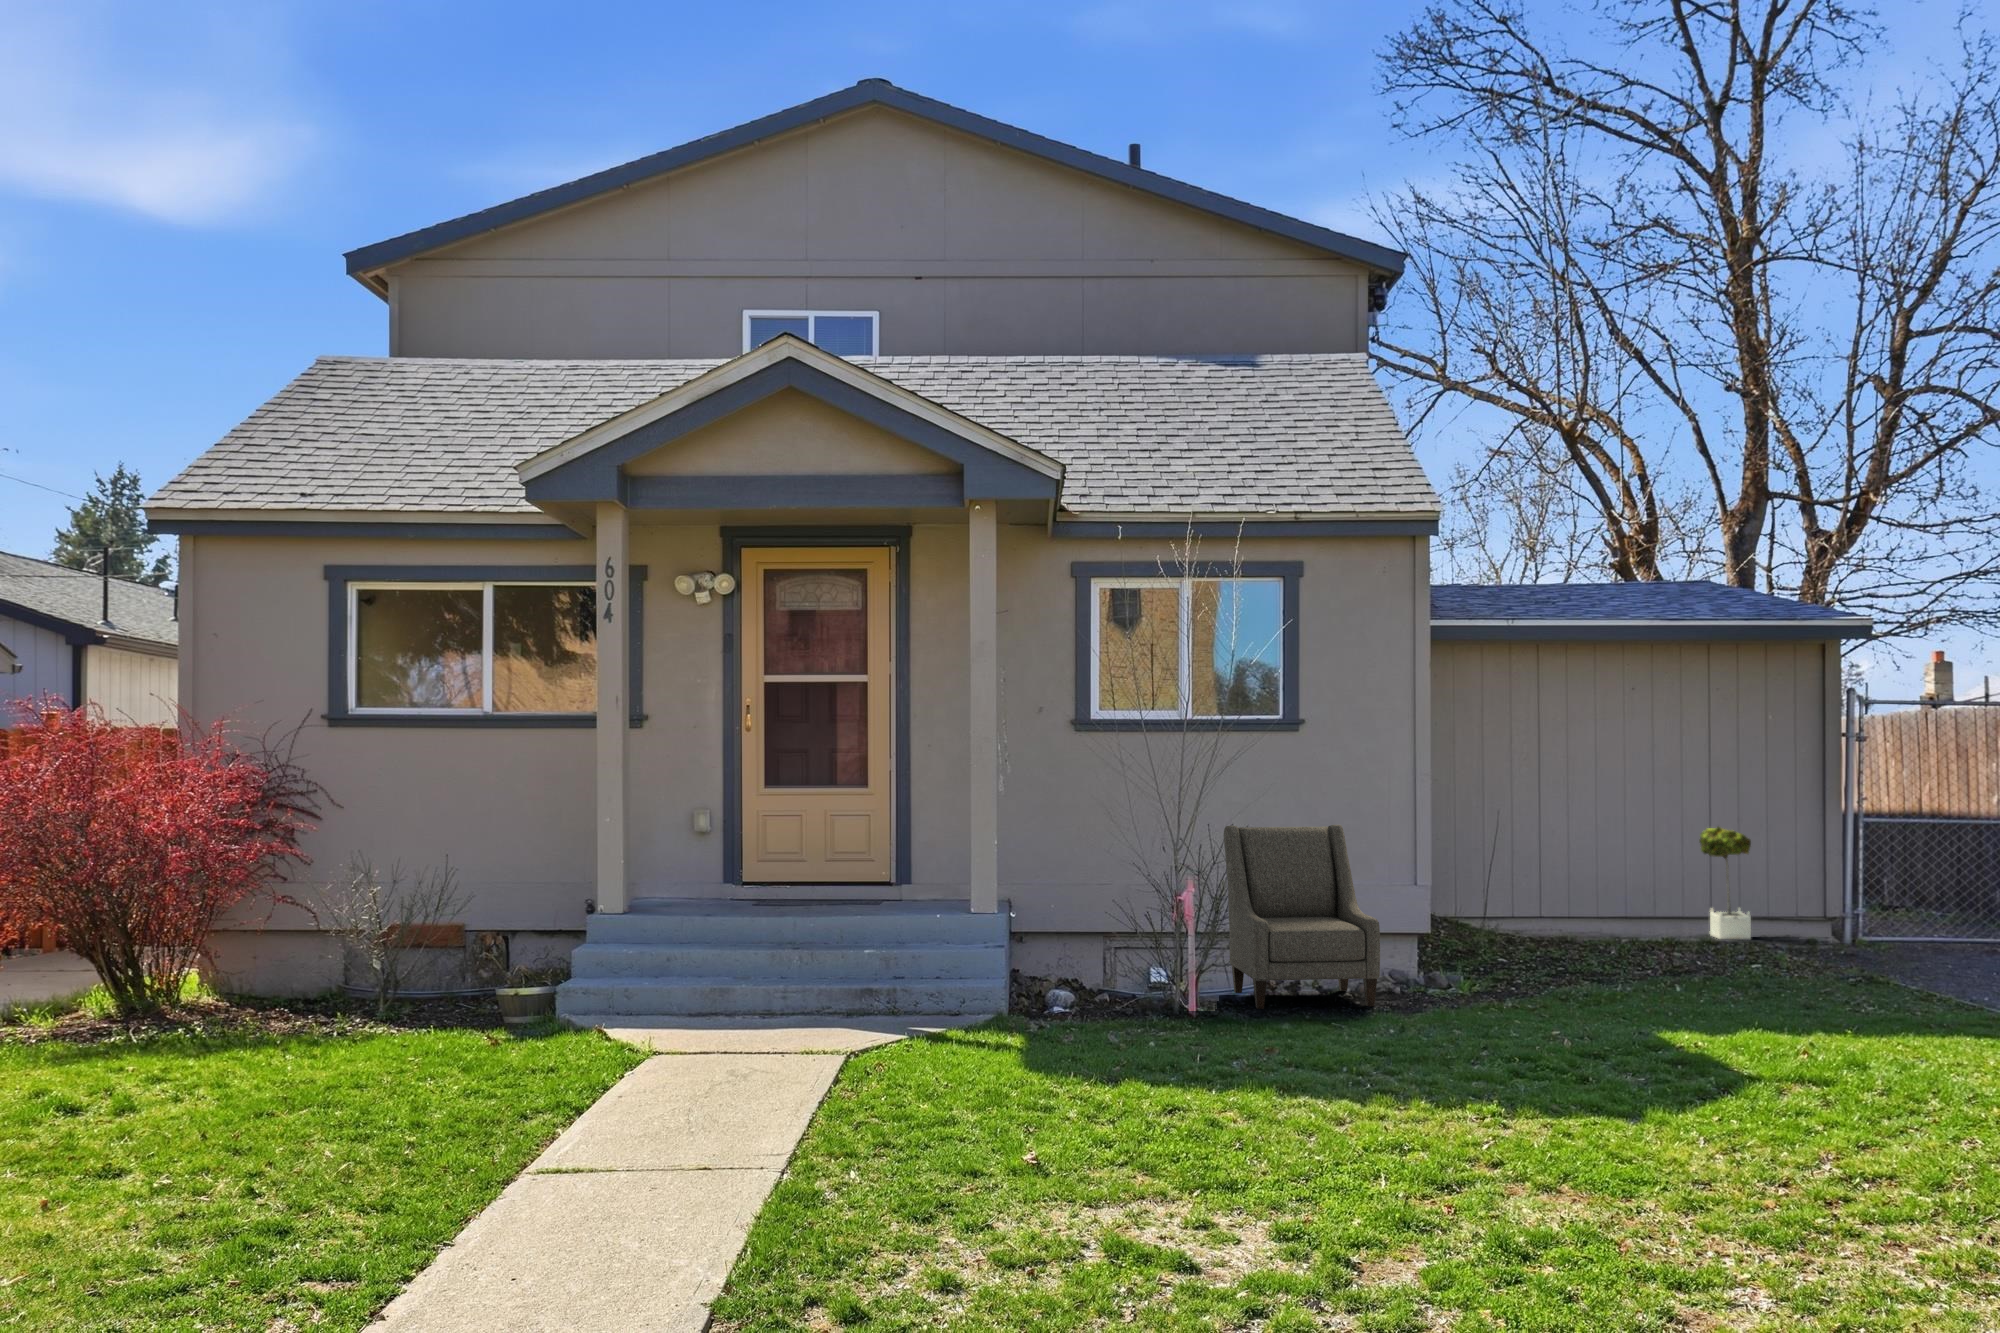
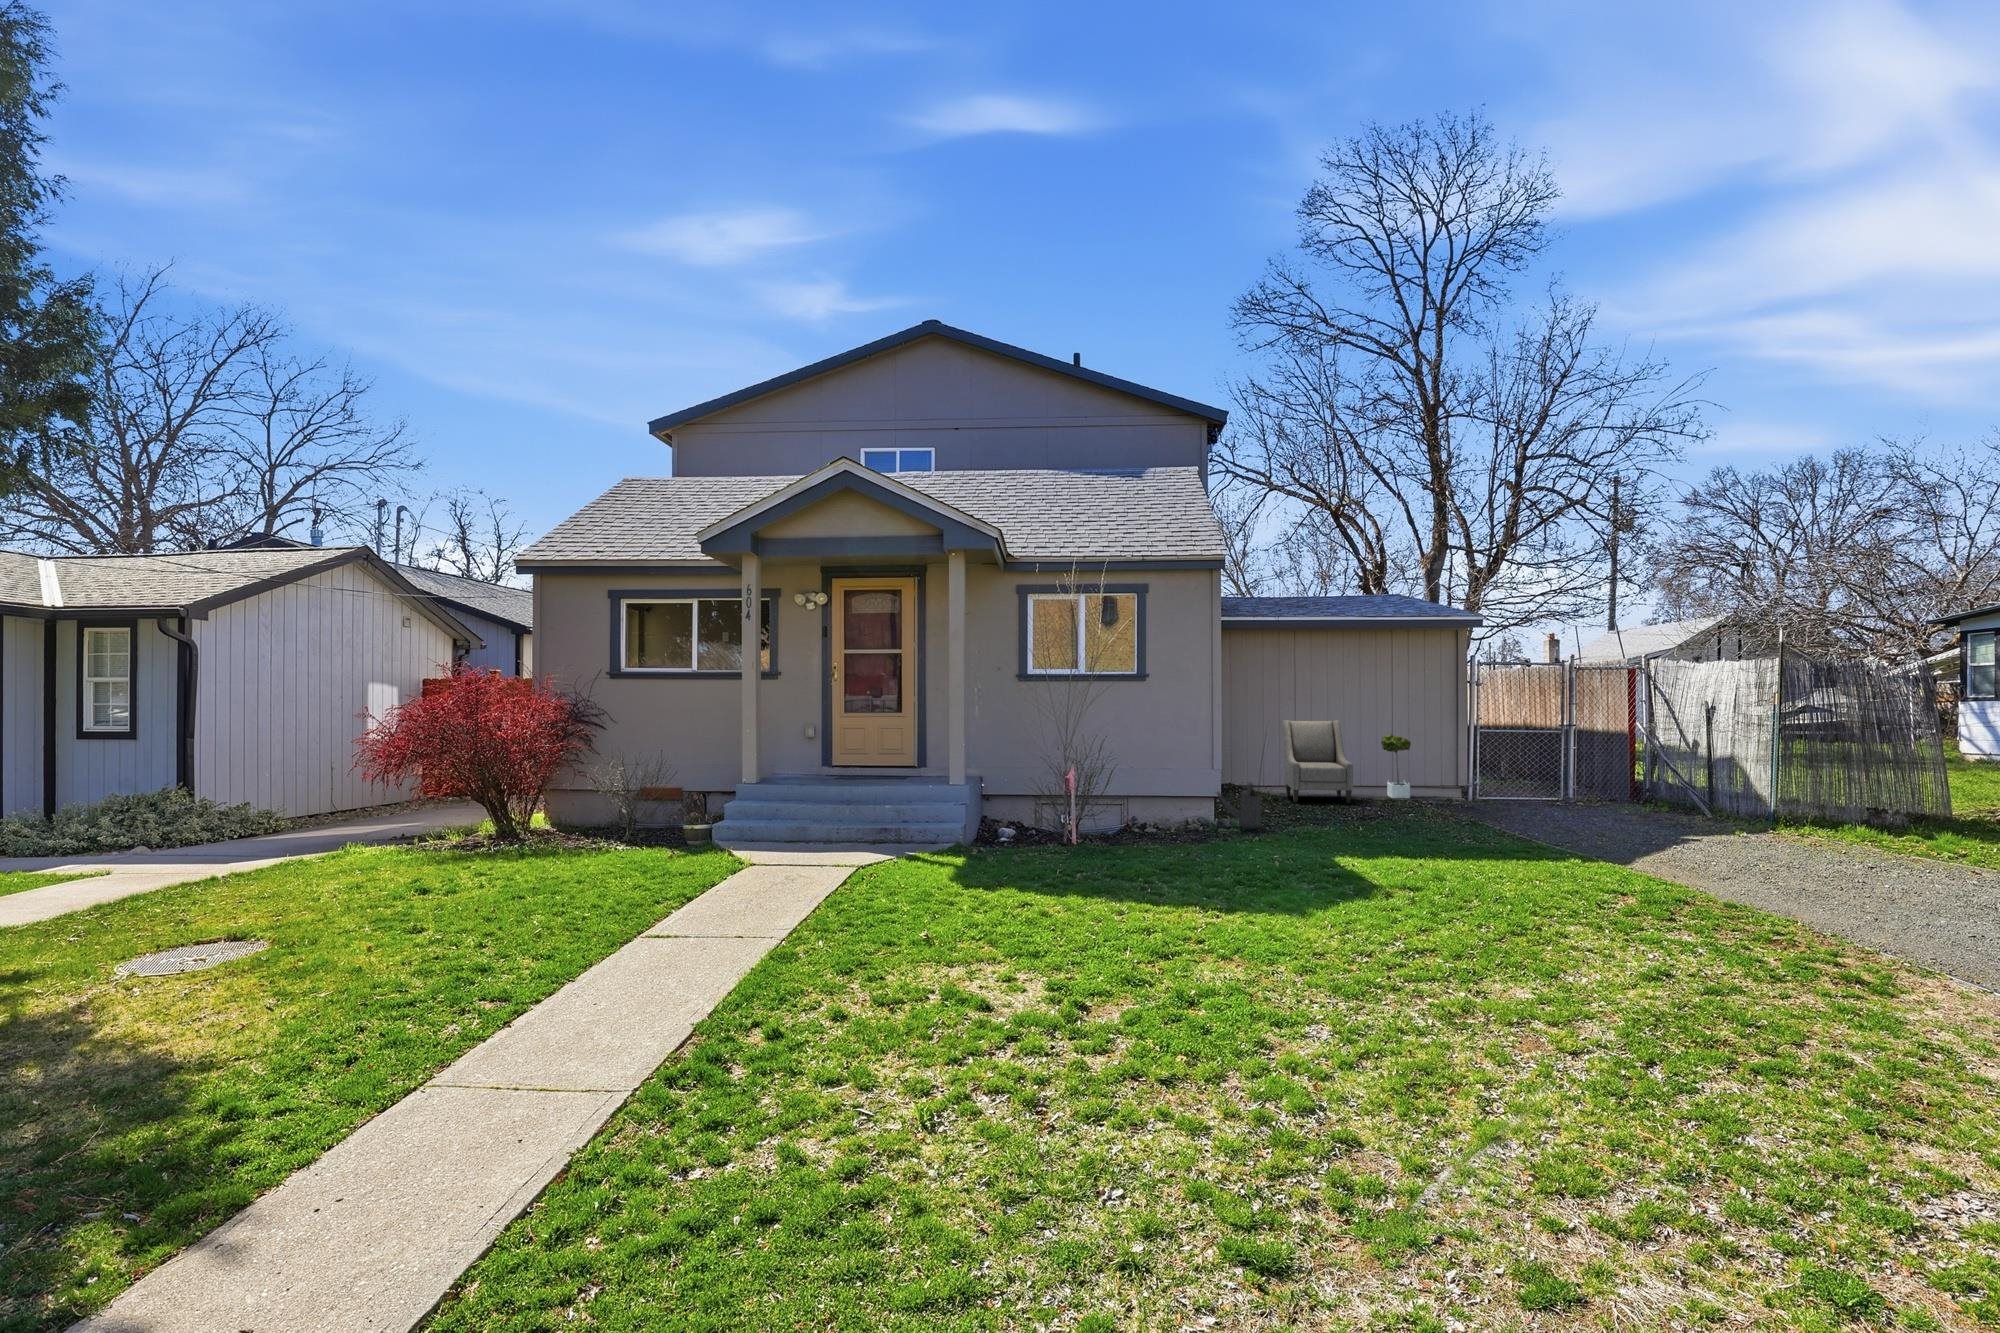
chair: present [1224,825,1380,1009] -> present [1282,720,1353,803]
watering can: none [1428,909,1527,991] -> present [1216,783,1262,828]

